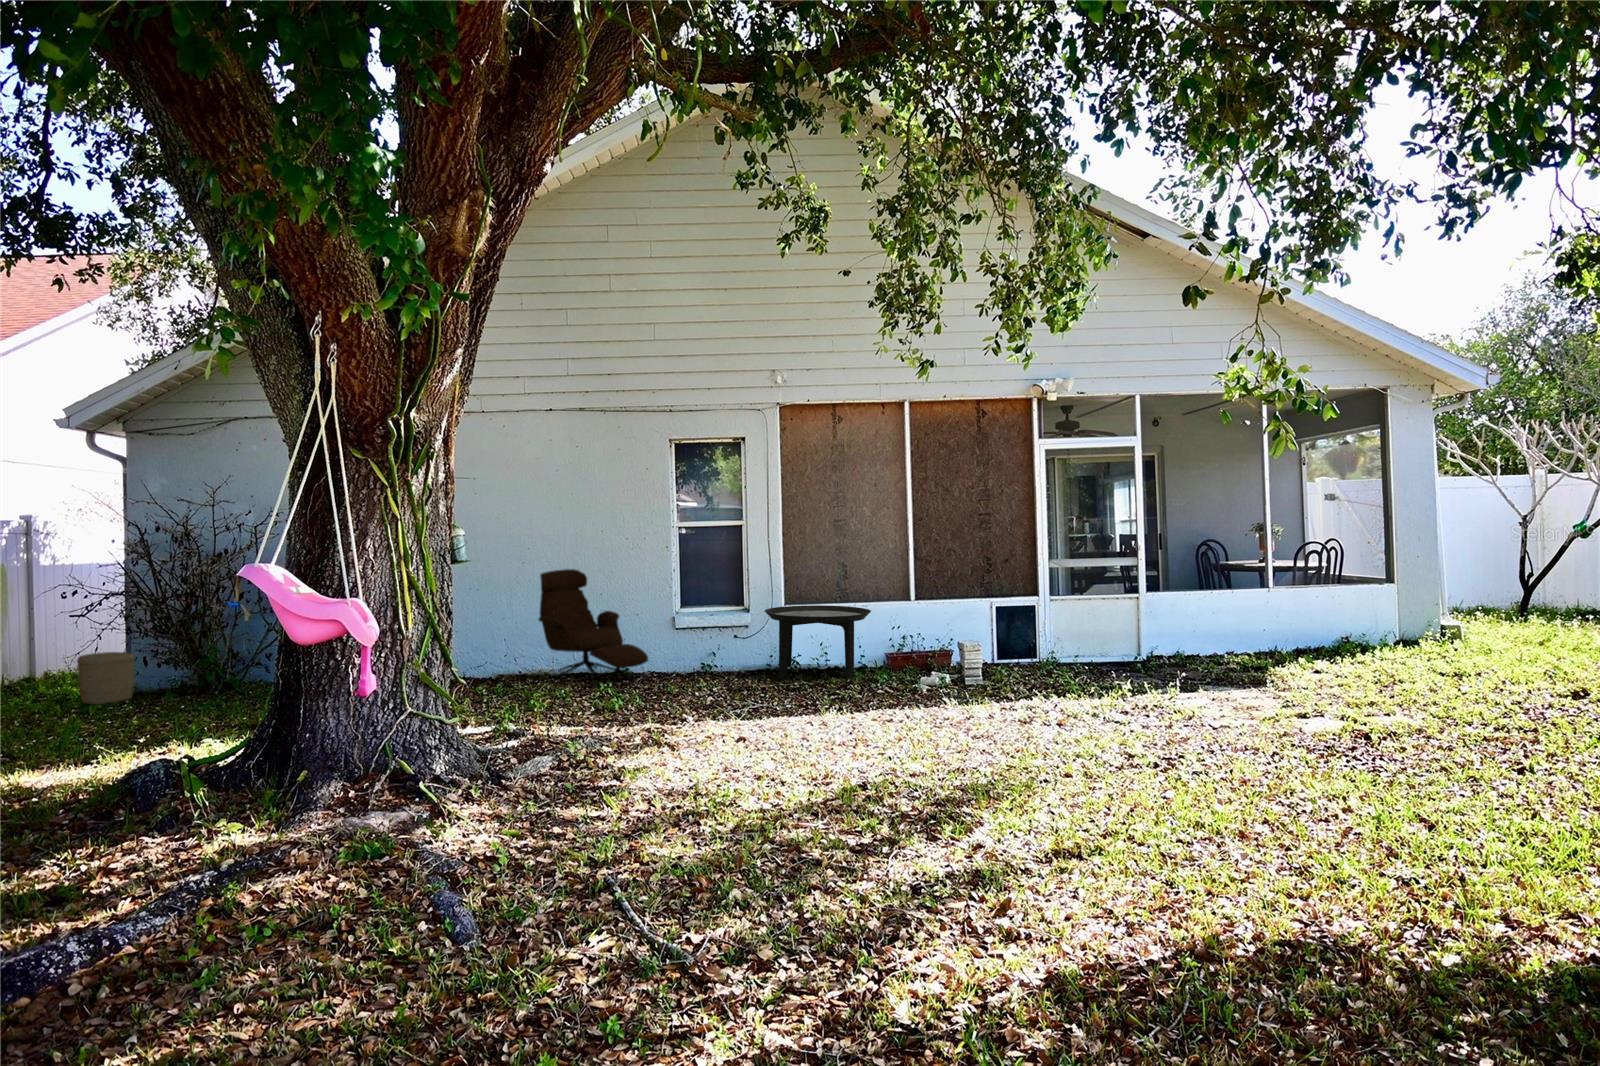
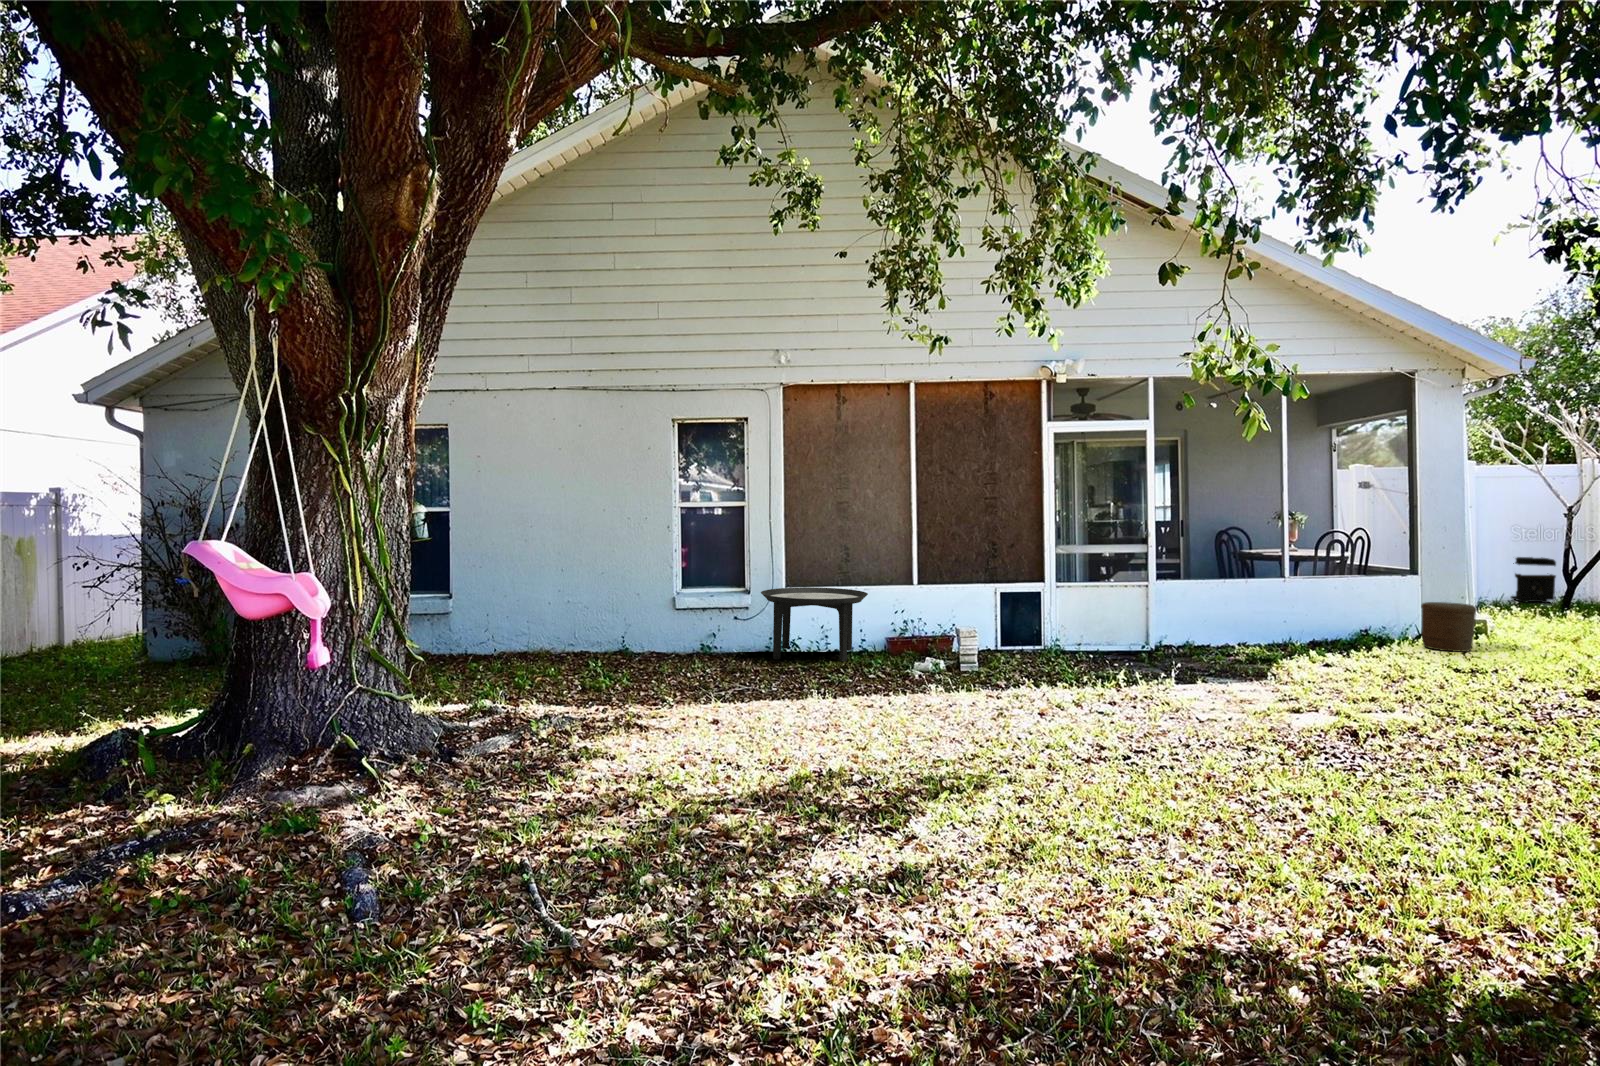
toolbox: none [1468,565,1512,609] -> present [1511,557,1556,603]
lounge chair: present [539,569,648,683] -> none [537,548,644,661]
woven basket: present [77,652,134,705] -> present [1421,602,1476,652]

